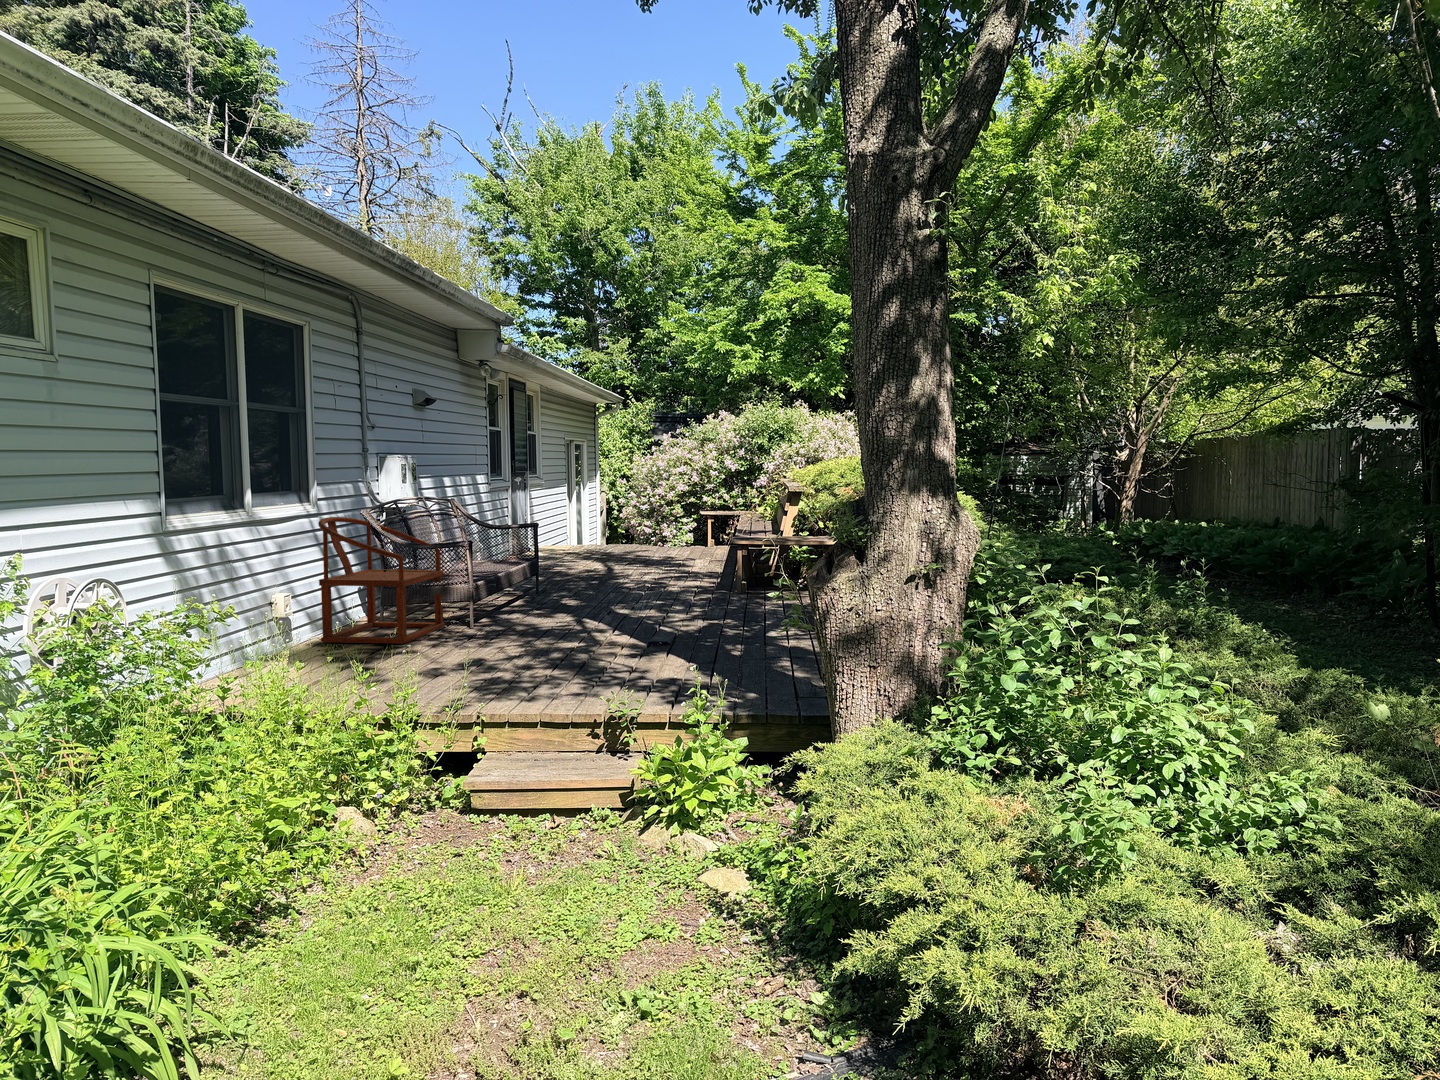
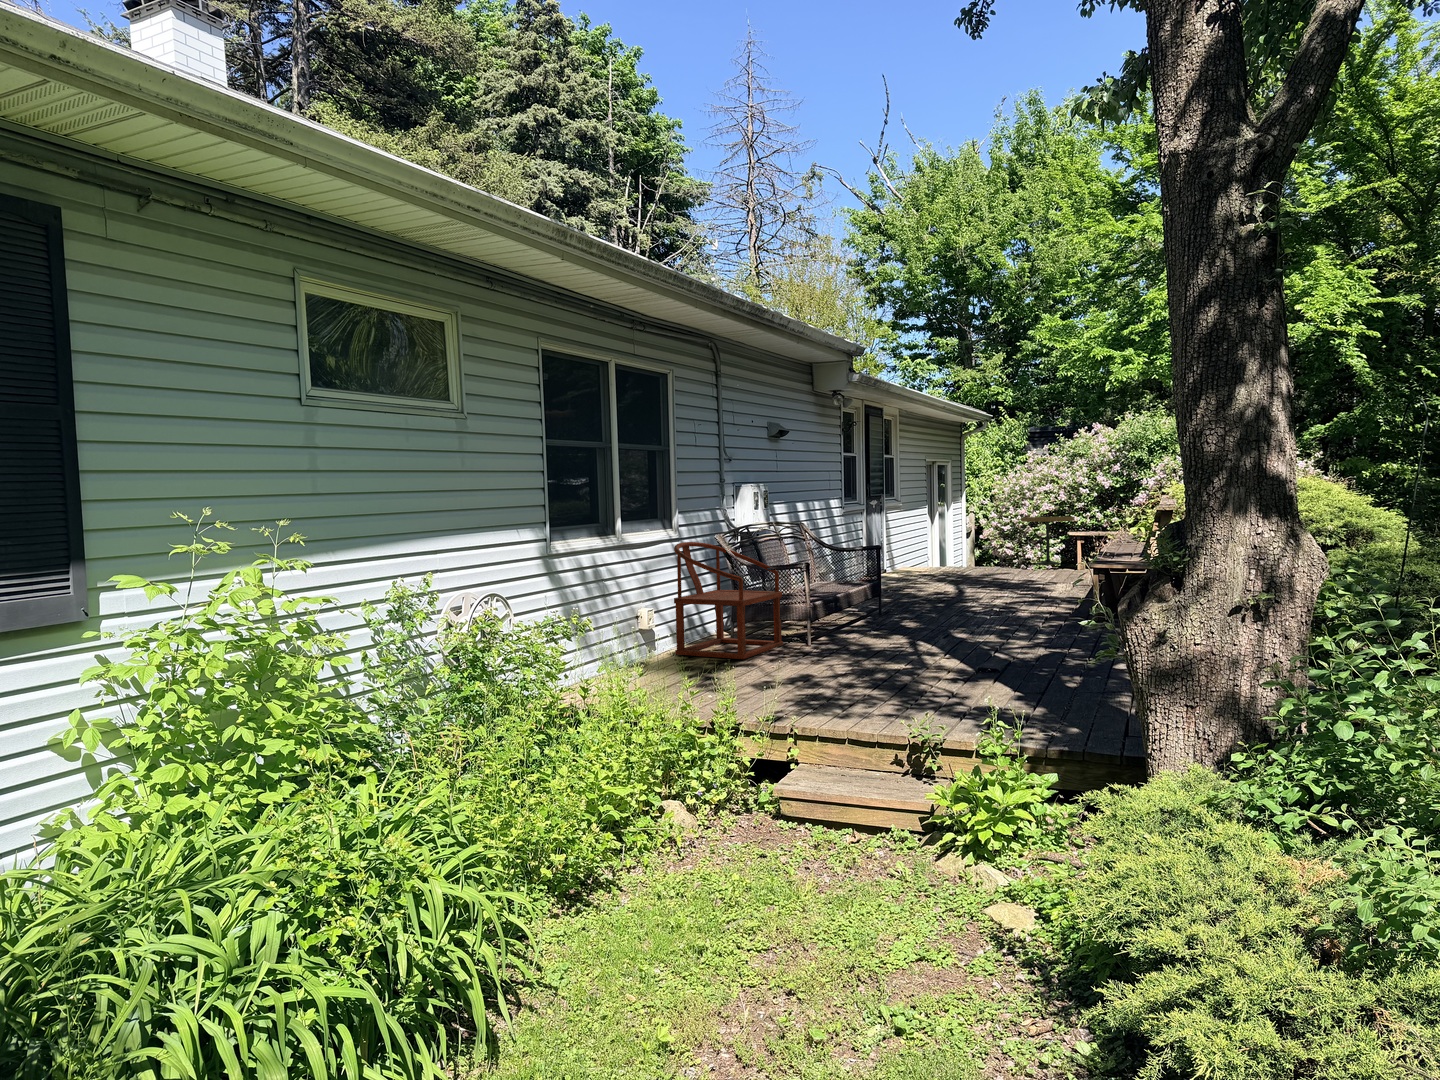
side table: none [658,498,704,541] -> present [1021,516,1075,564]

